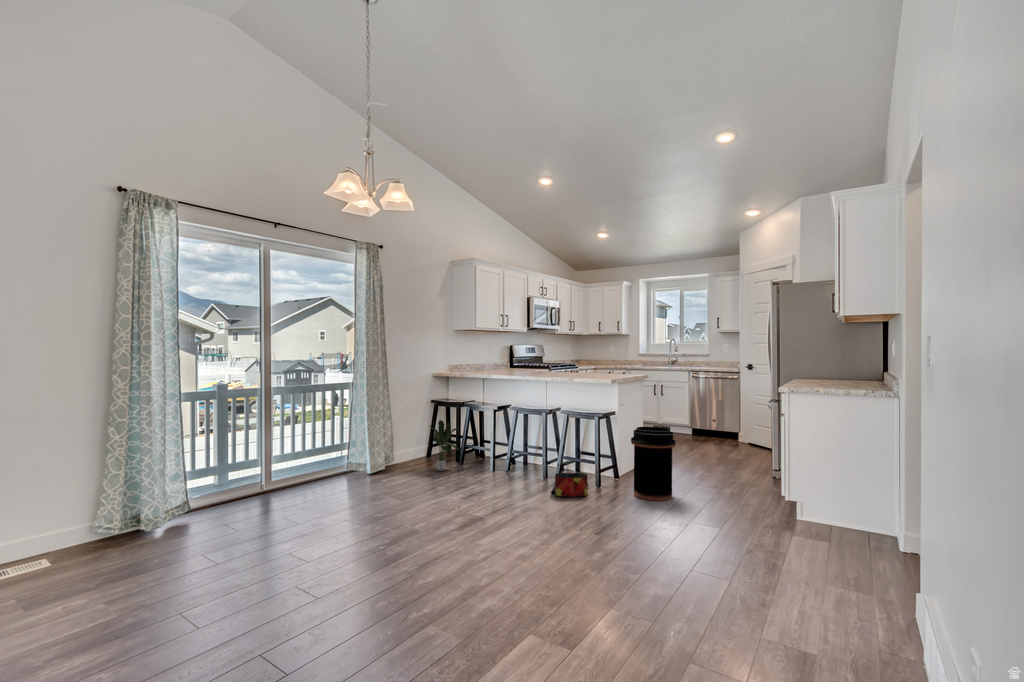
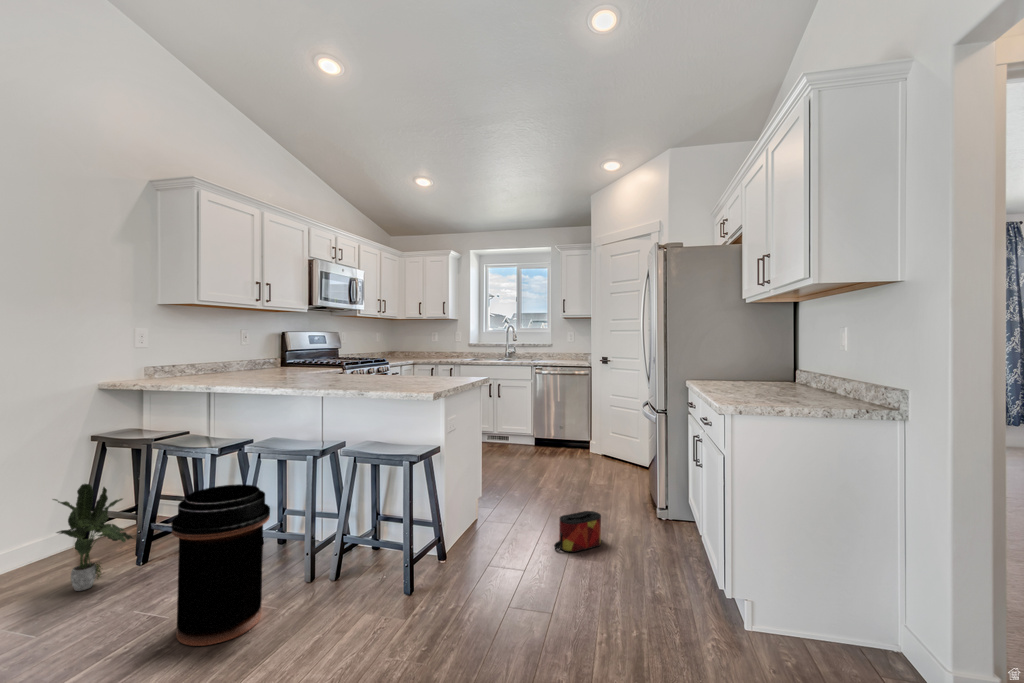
trash can: present [631,427,676,501] -> present [171,484,270,646]
bag: present [551,473,588,497] -> present [554,511,601,552]

